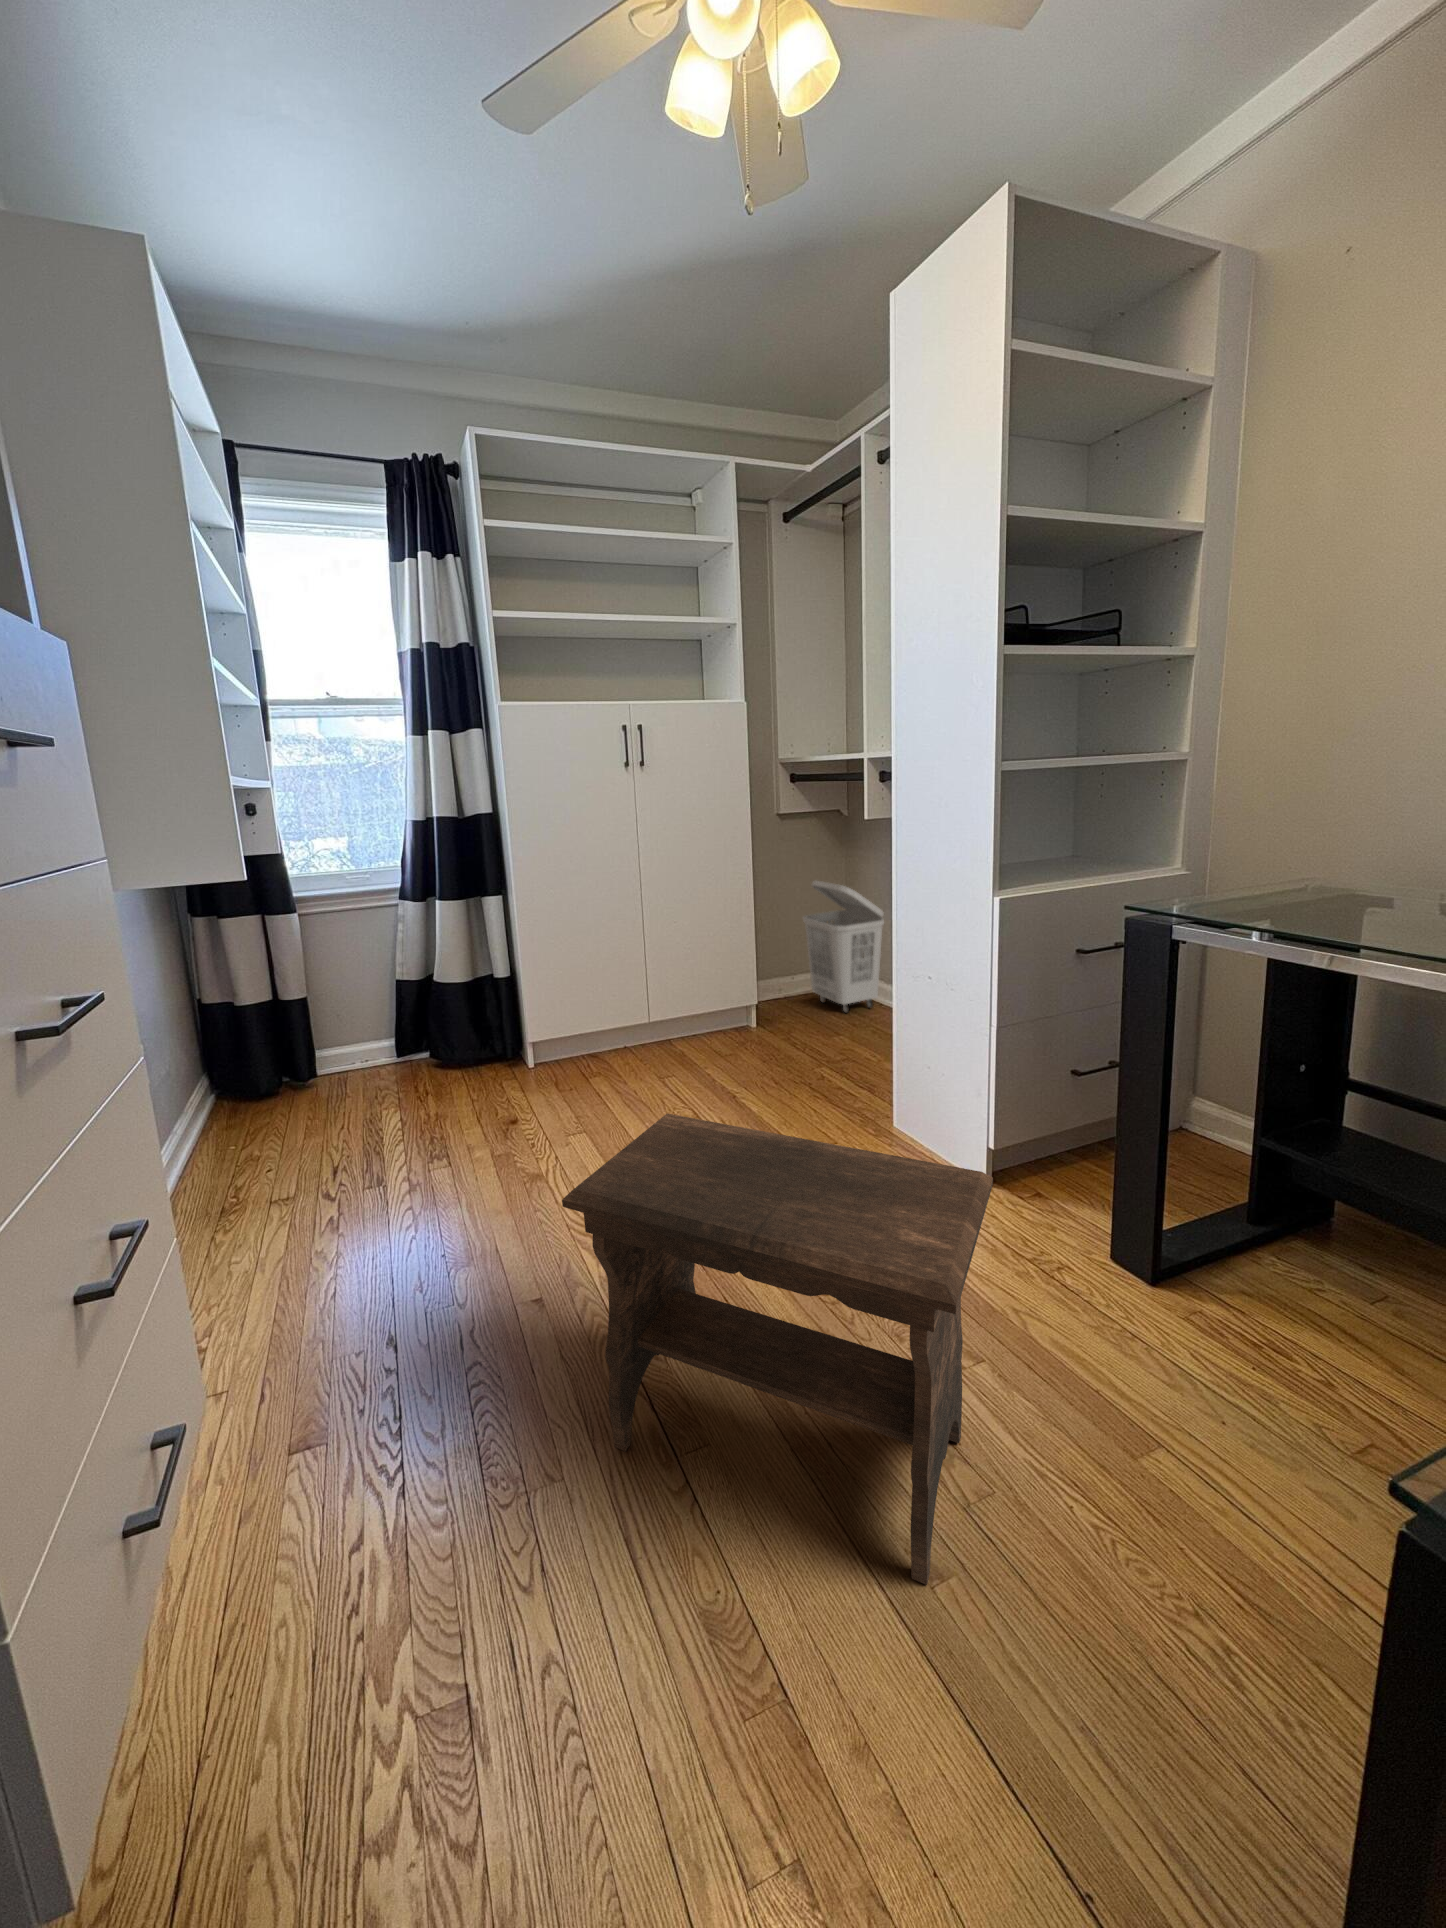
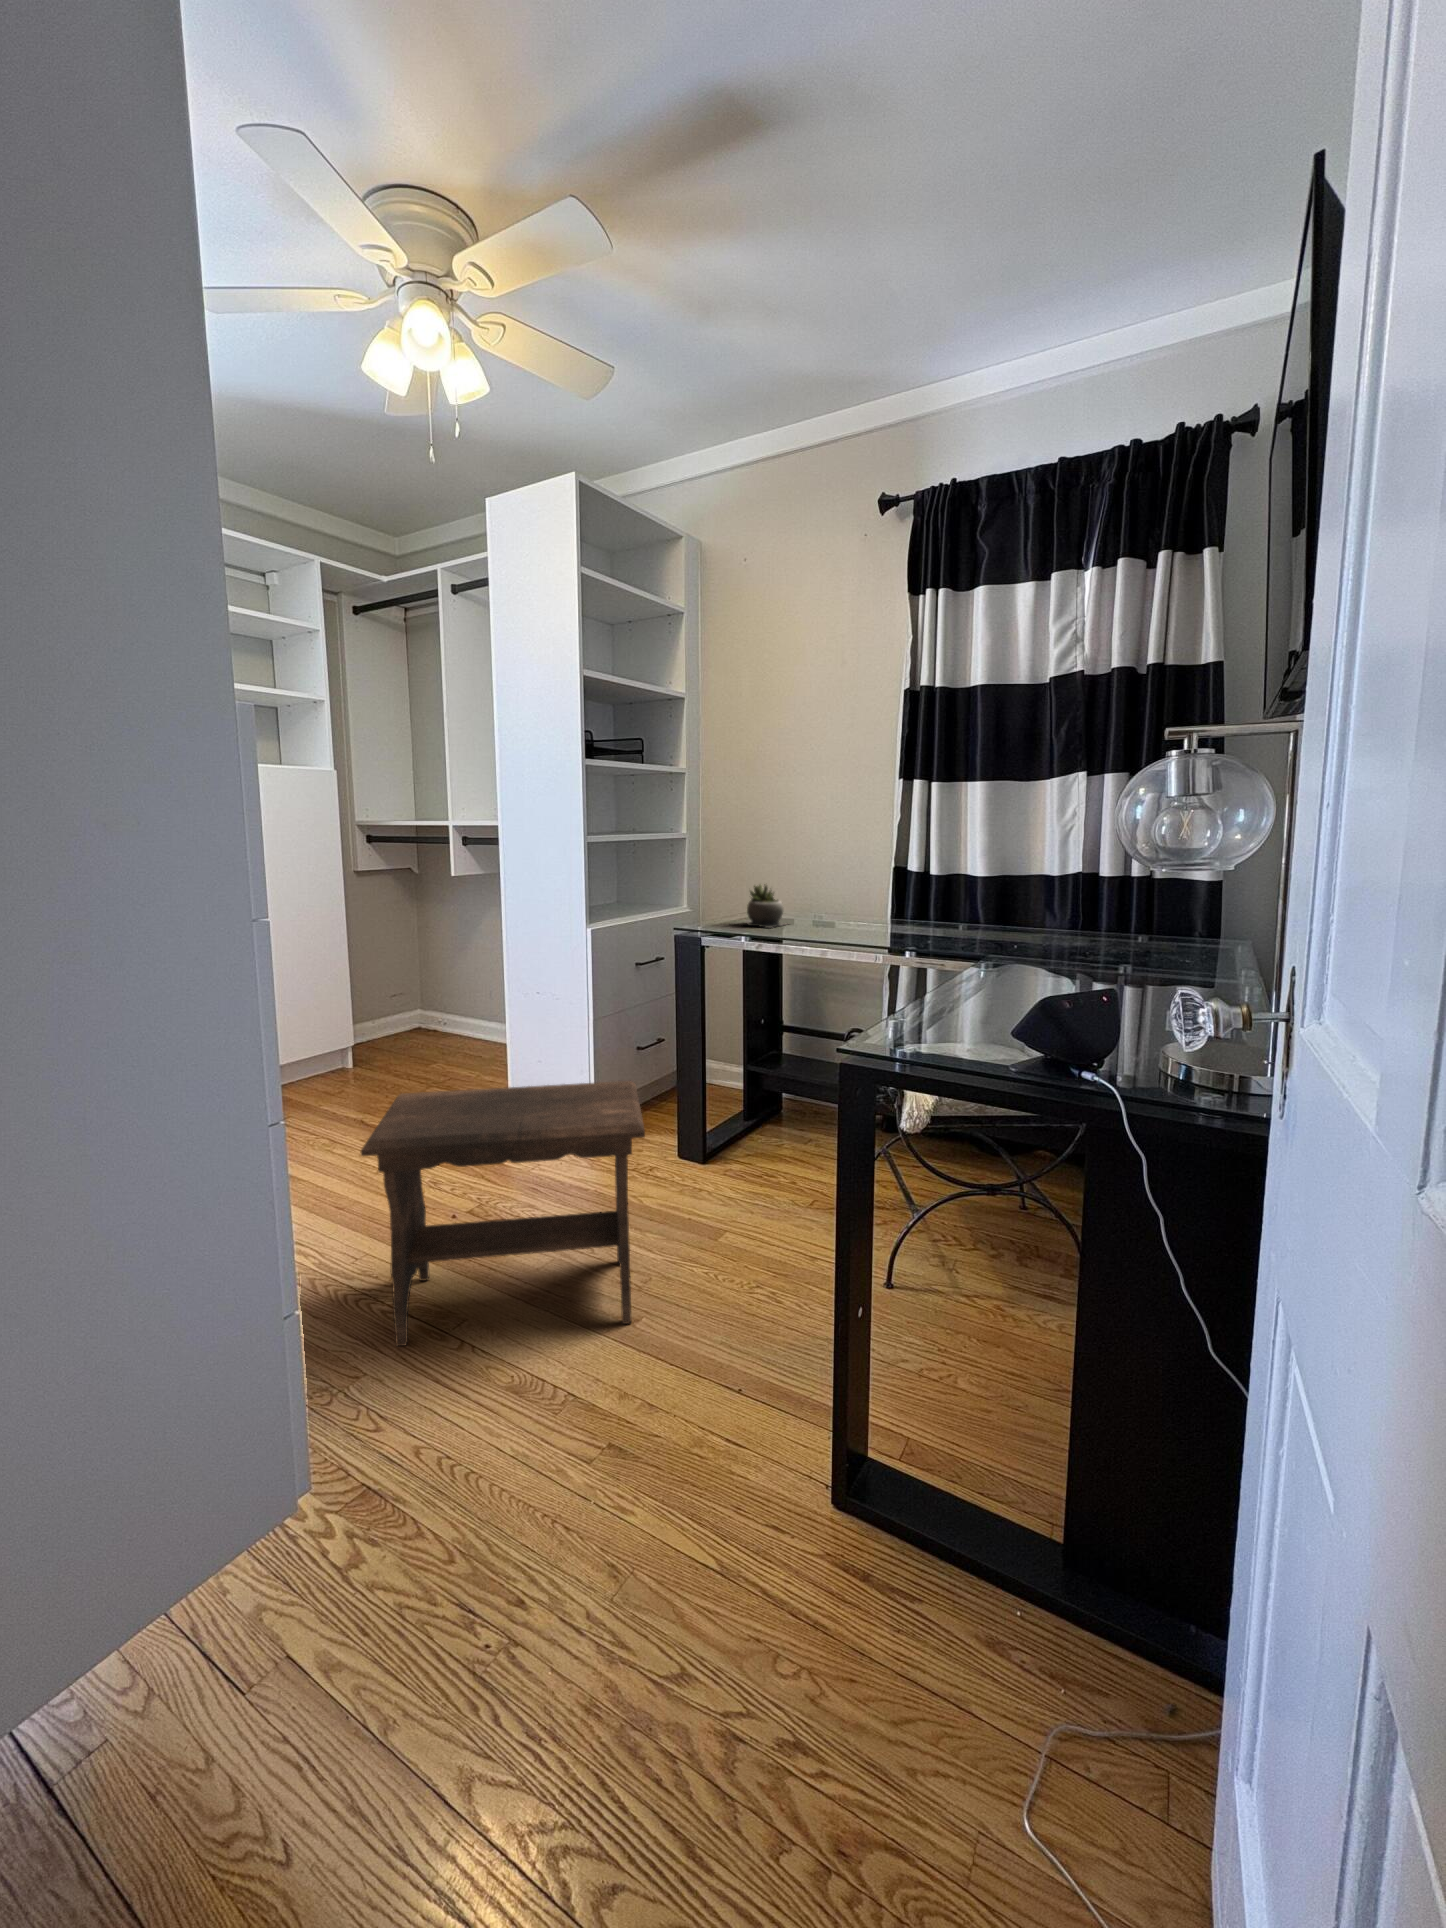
succulent plant: none [1265,835,1386,919] -> present [745,885,786,928]
laundry basket: present [803,881,884,1013] -> none [388,931,465,1048]

